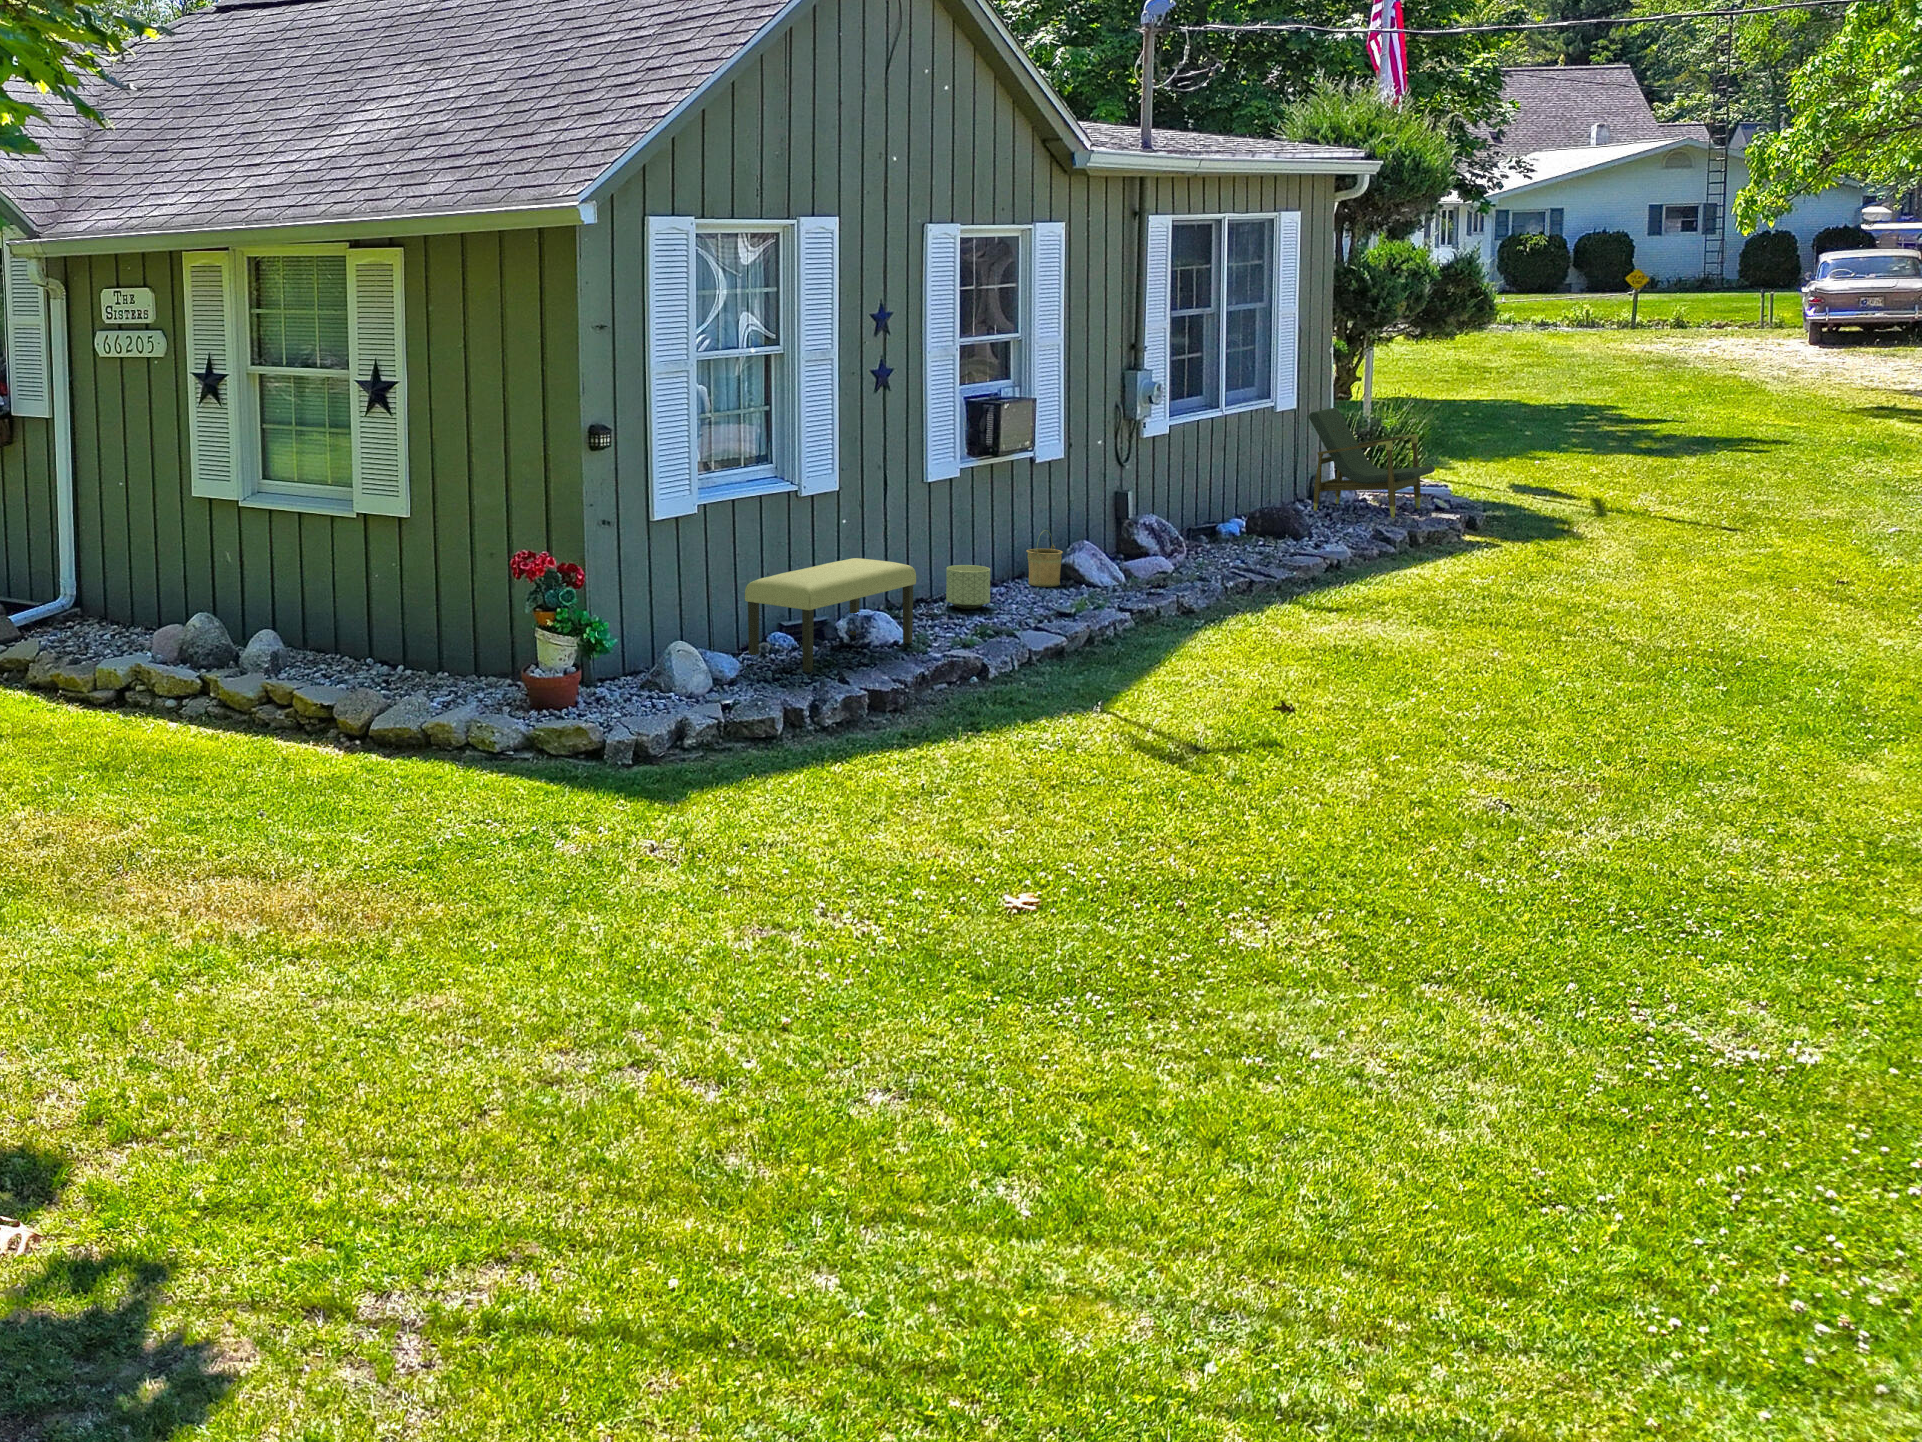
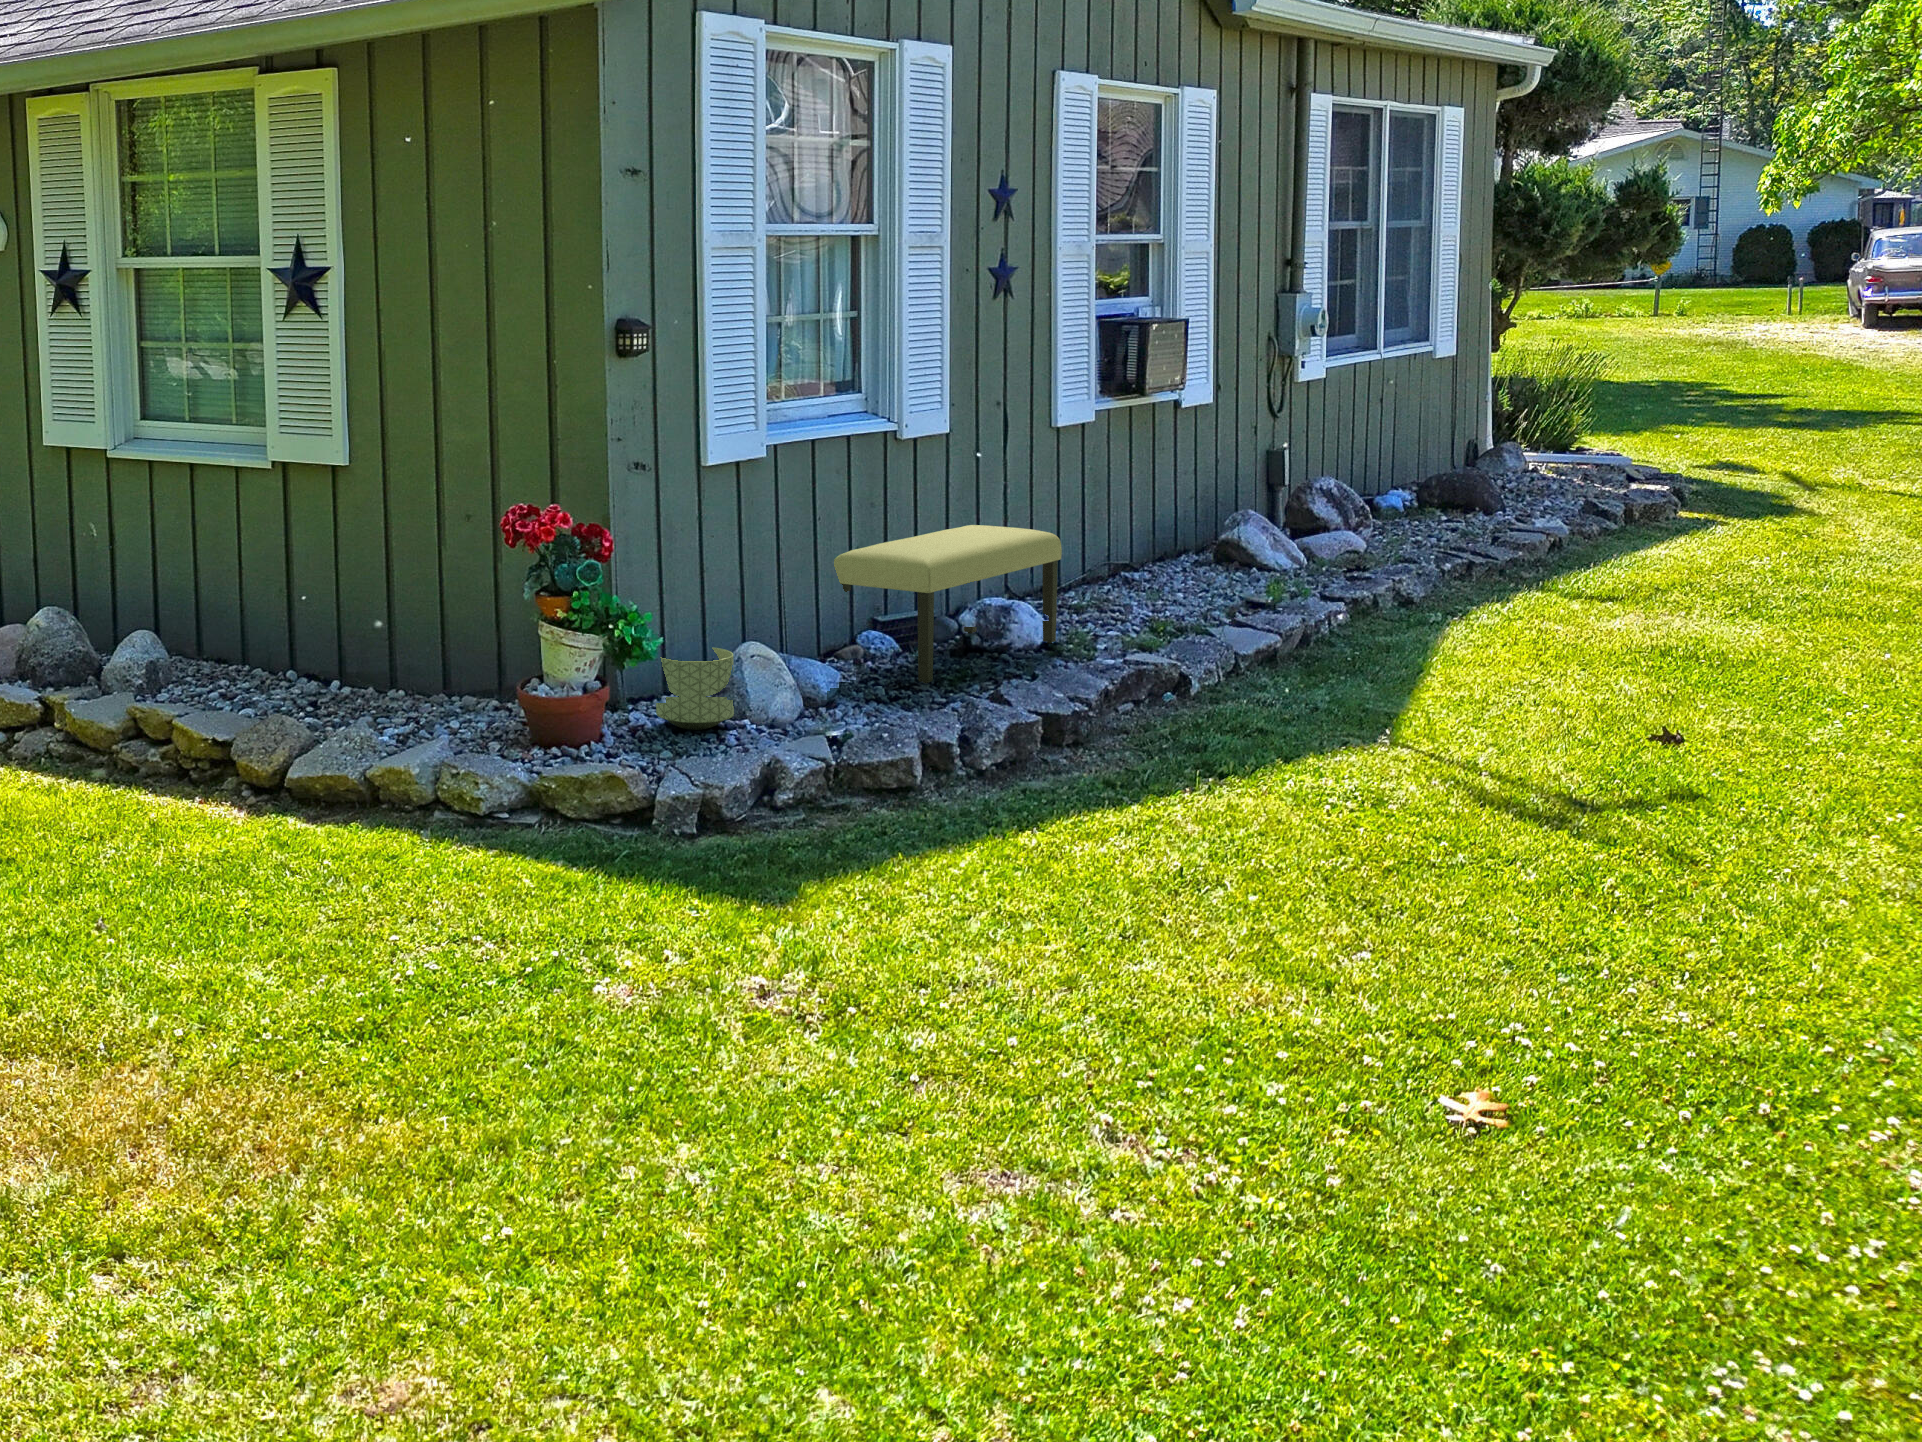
lounge chair: present [1309,408,1435,518] -> none [1471,358,1628,490]
bucket: present [1027,530,1063,587] -> none [1170,496,1219,571]
planter: present [946,565,990,609] -> present [656,647,734,730]

